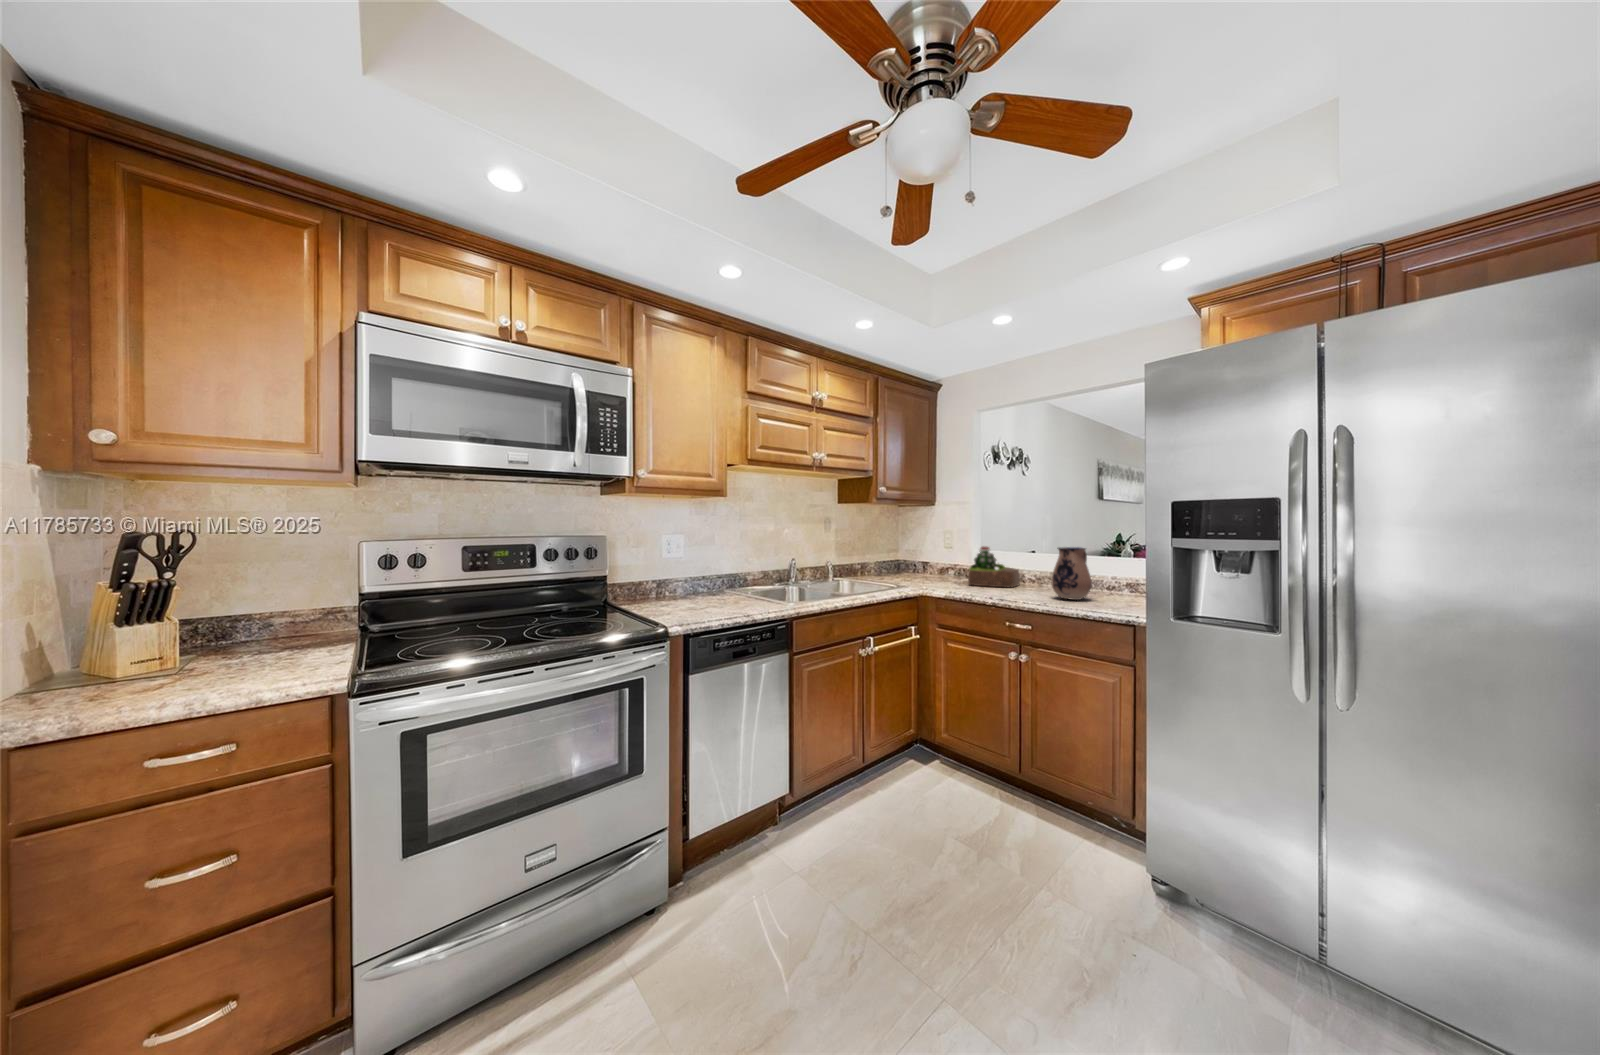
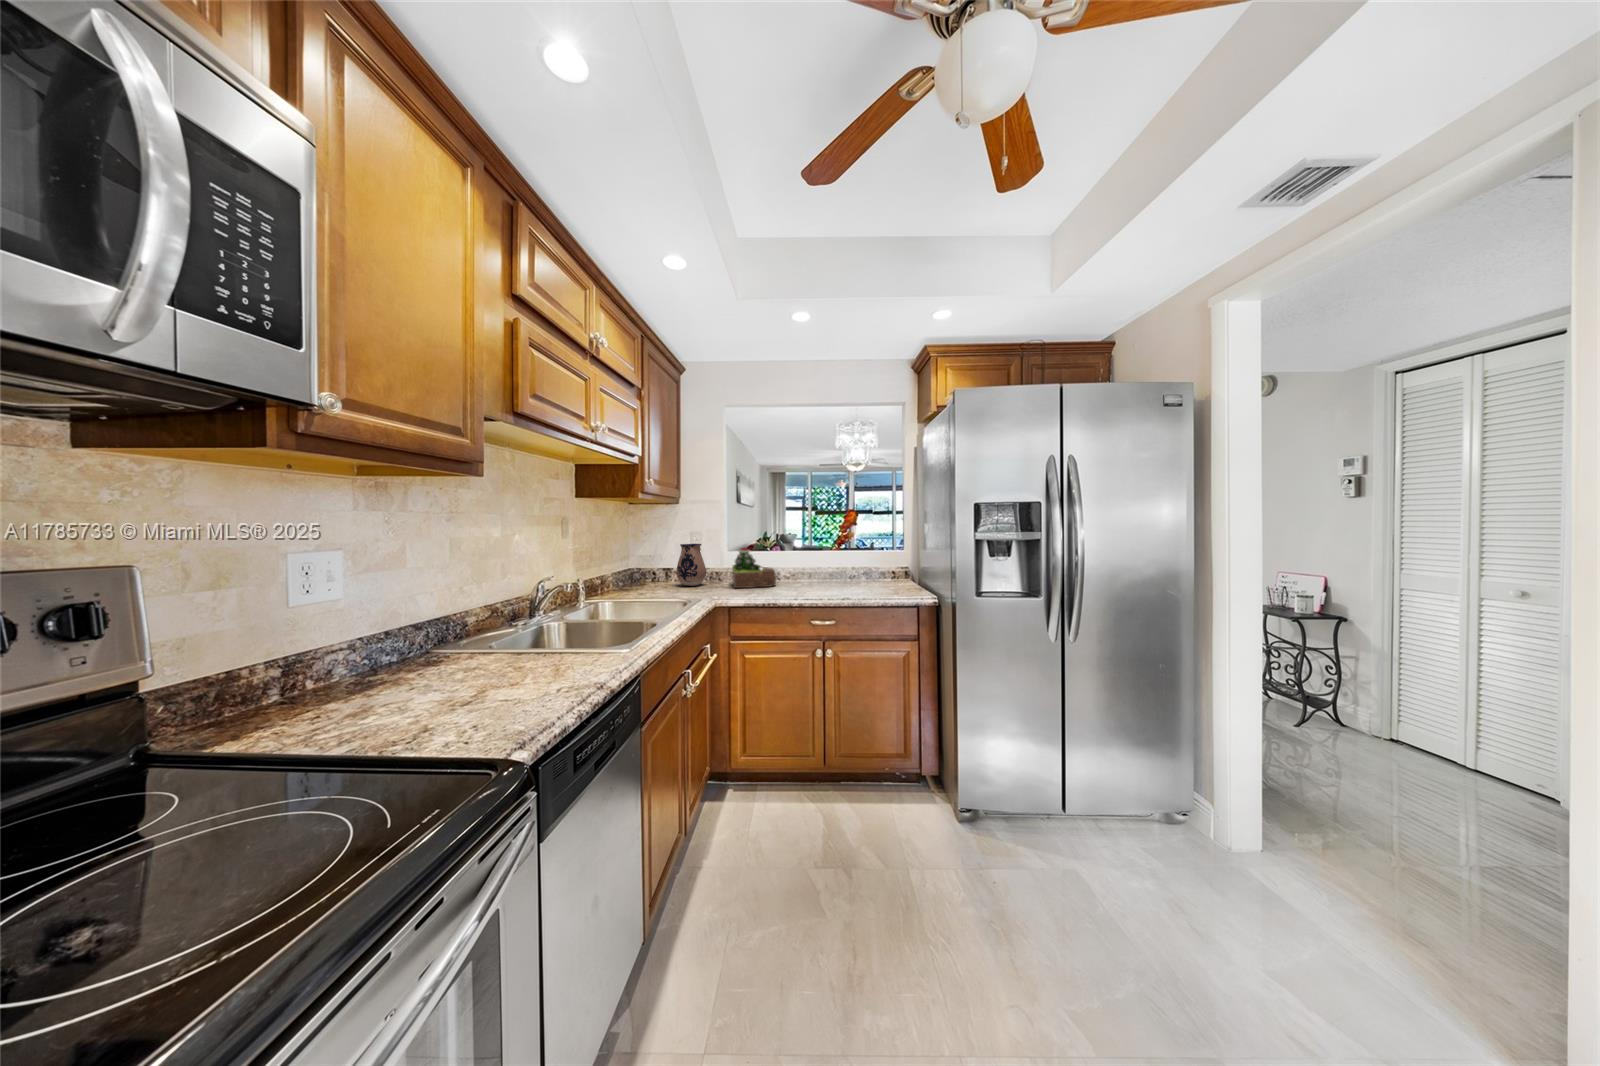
ceramic pitcher: present [1051,547,1092,600] -> present [676,544,706,586]

